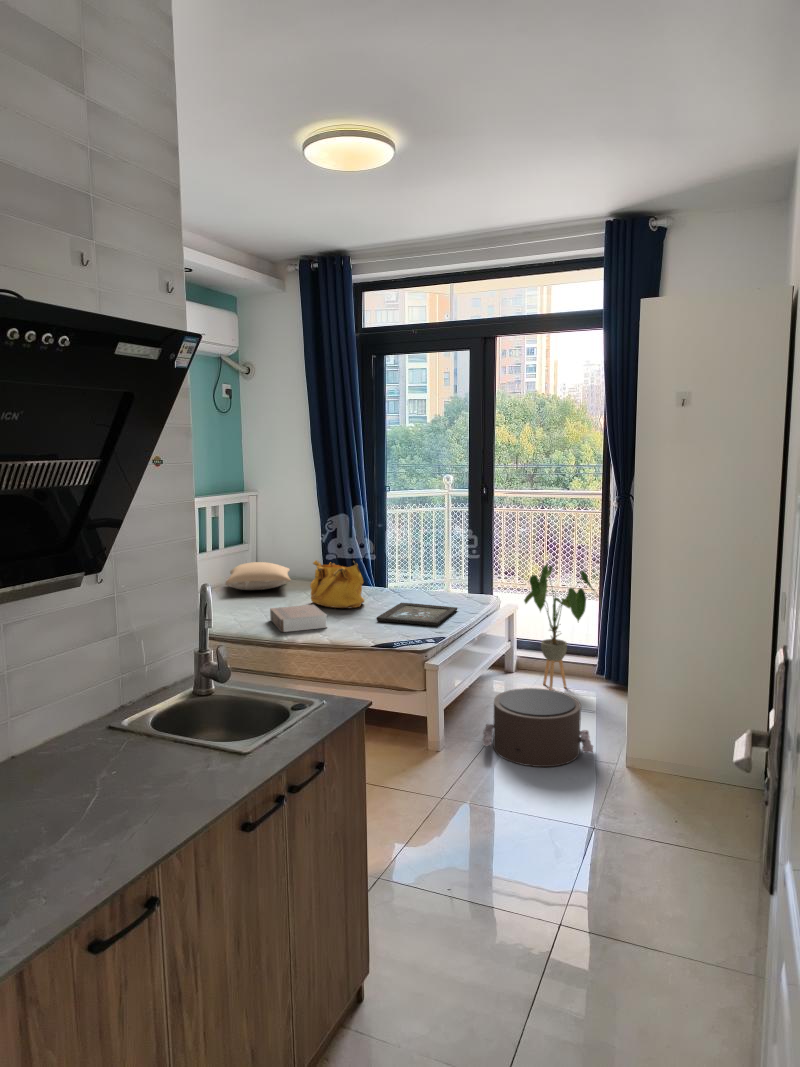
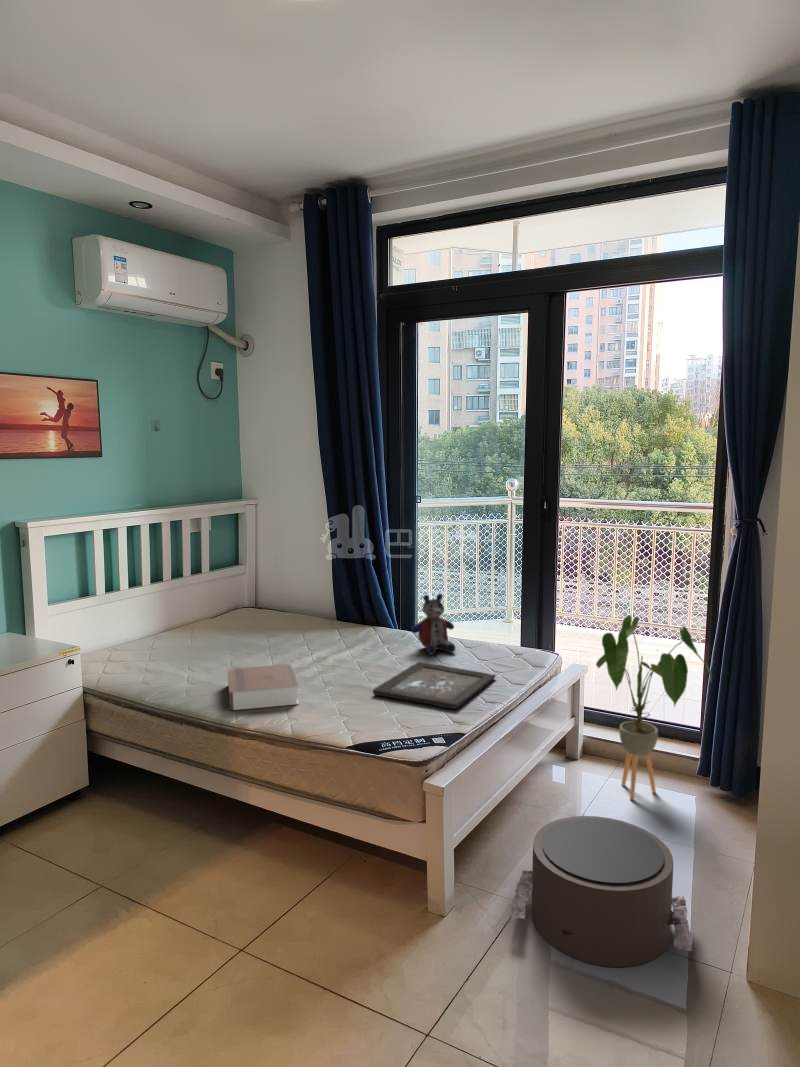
stuffed bear: none [392,556,424,599] -> present [412,594,455,654]
handbag: present [310,560,364,608] -> none [293,597,370,668]
pillow: present [226,562,291,590] -> none [195,593,290,630]

